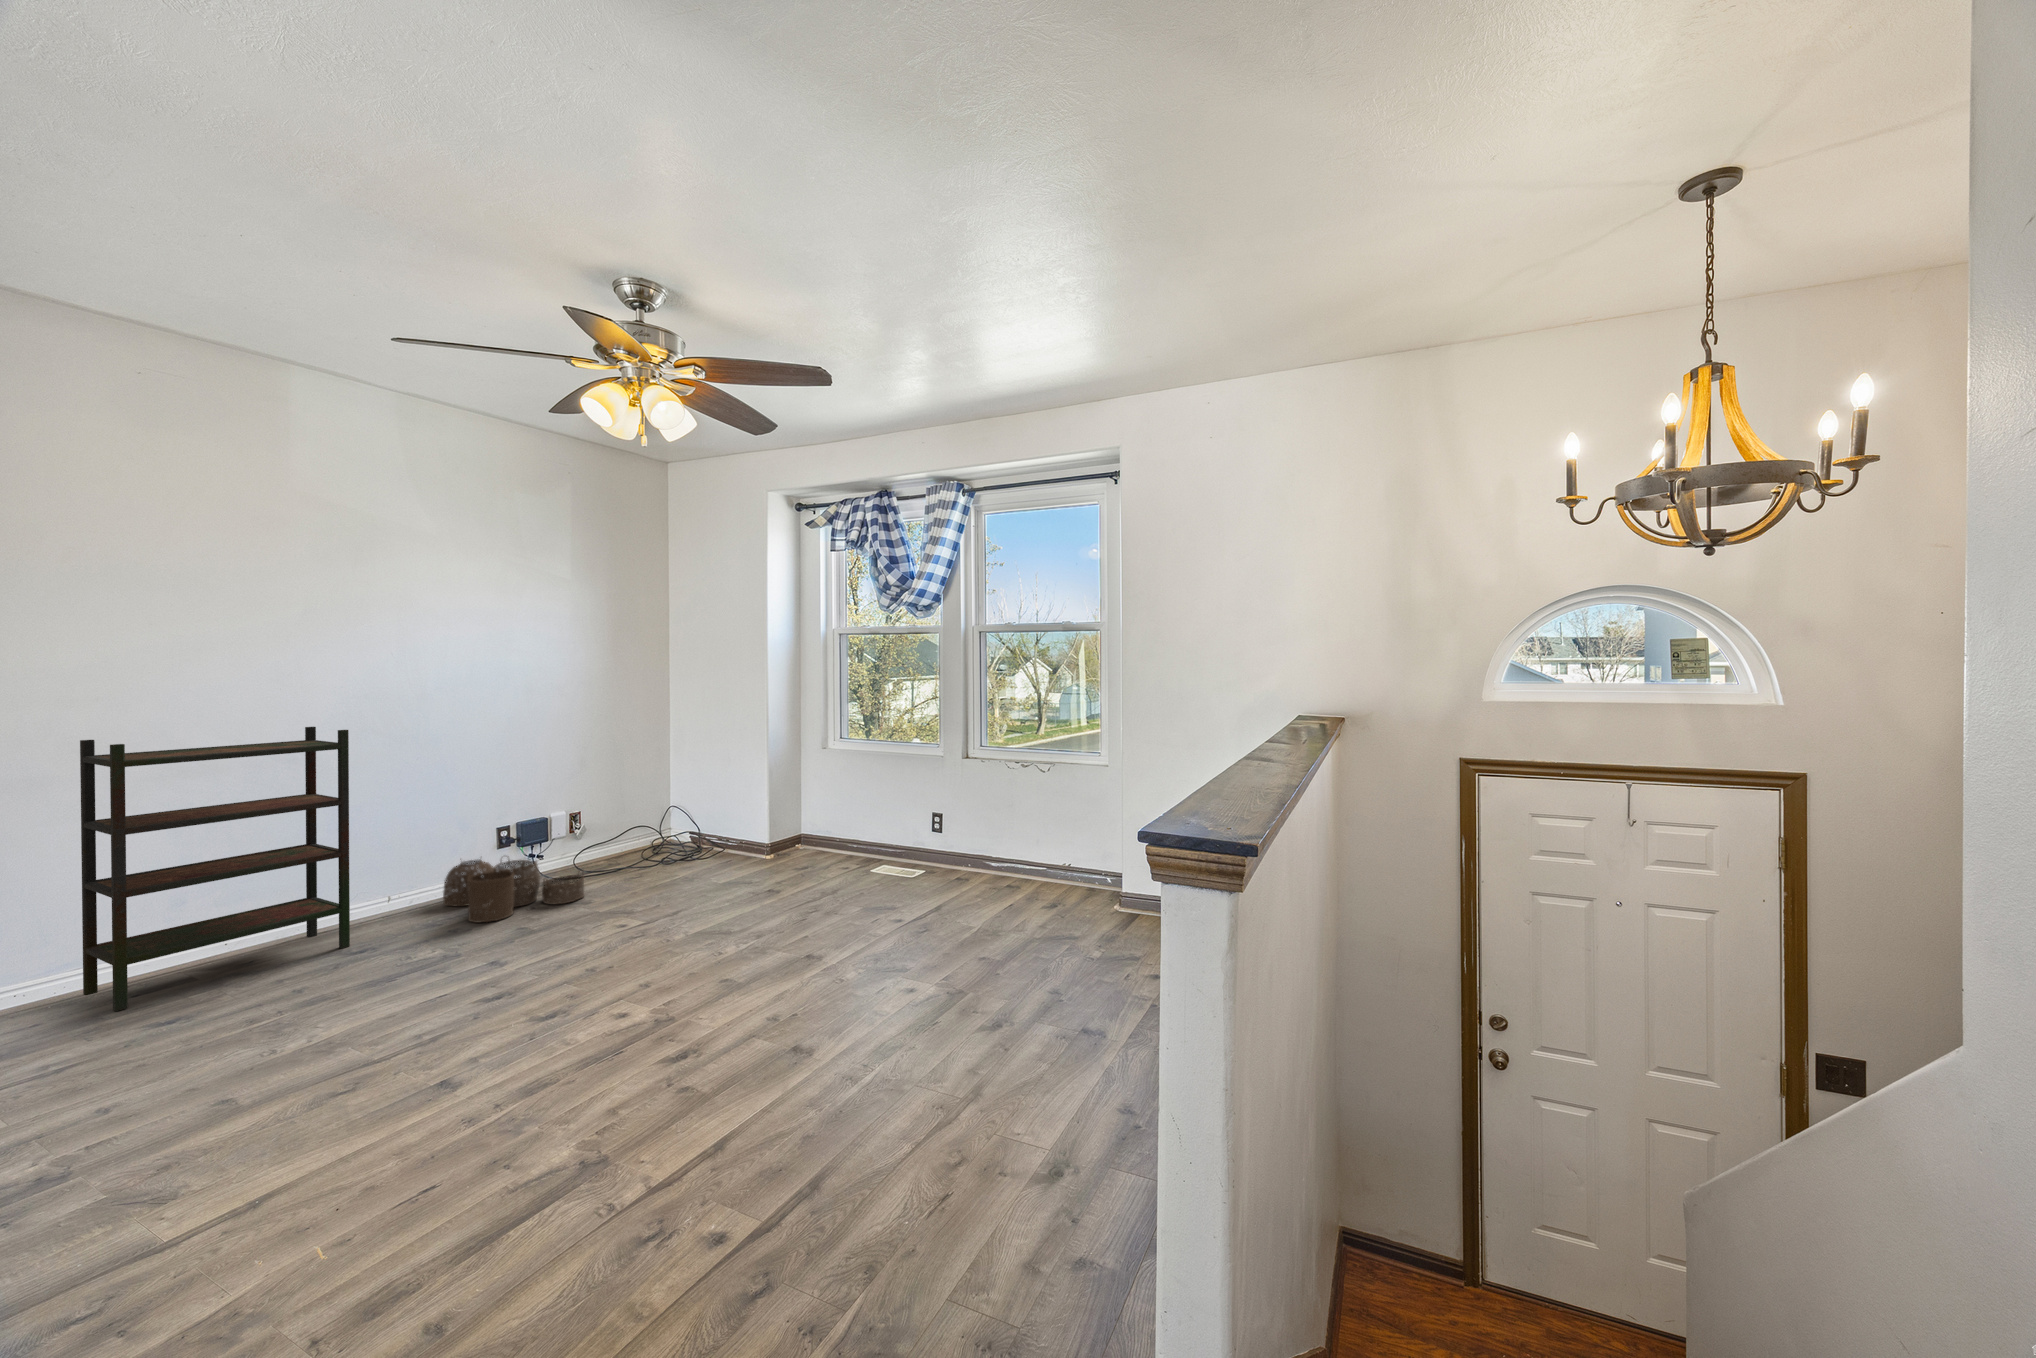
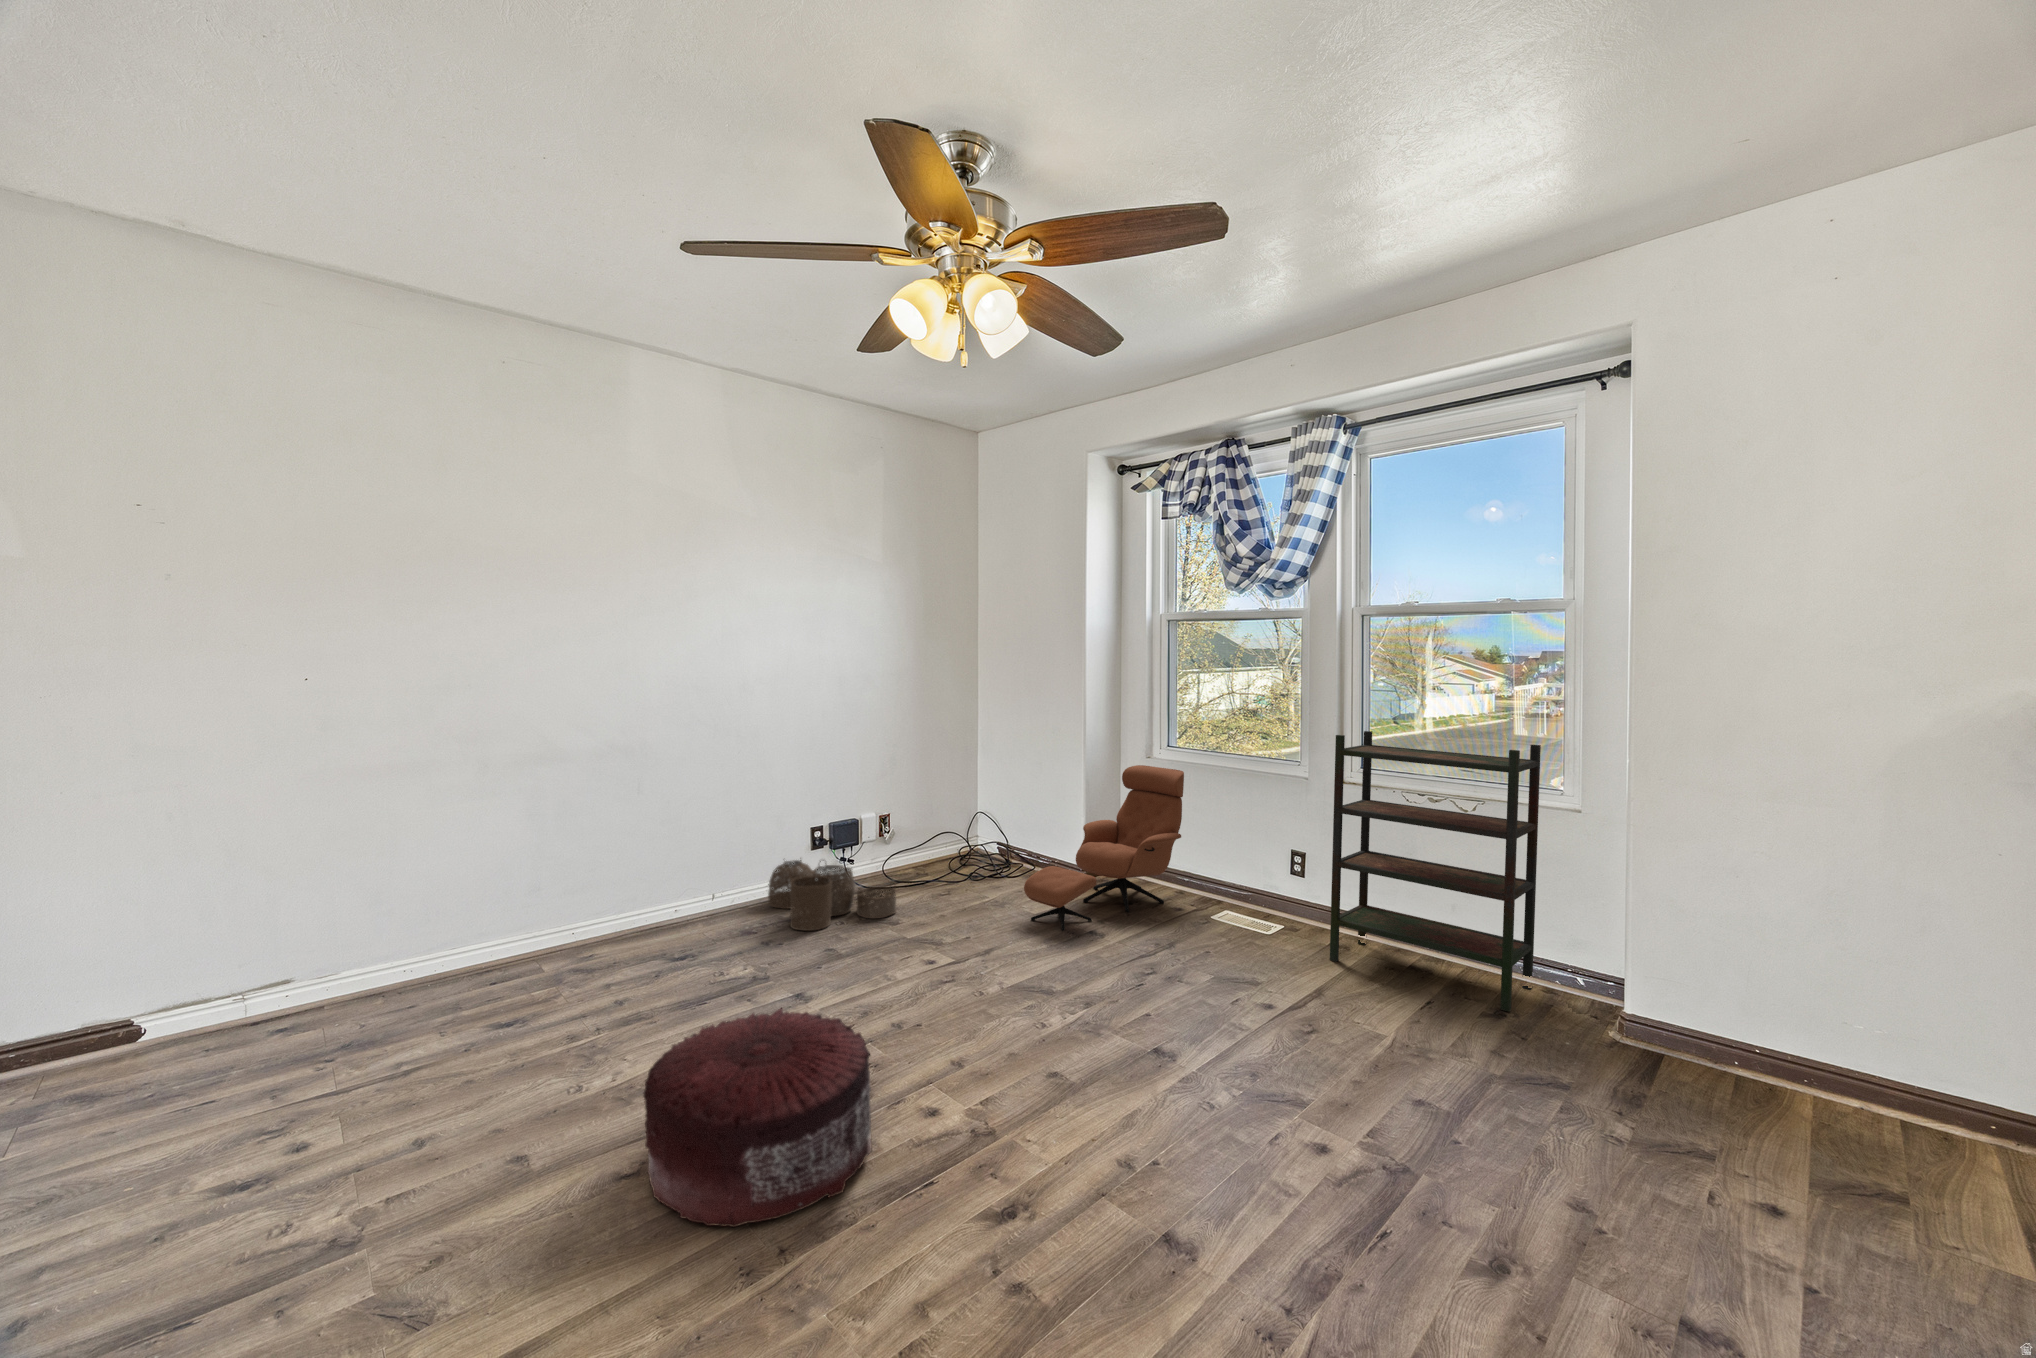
bookshelf: present [80,727,350,1011] -> present [1330,731,1541,1012]
lounge chair: none [709,753,852,894] -> present [1024,765,1184,931]
pouf: none [299,975,545,1160] -> present [643,1008,871,1227]

